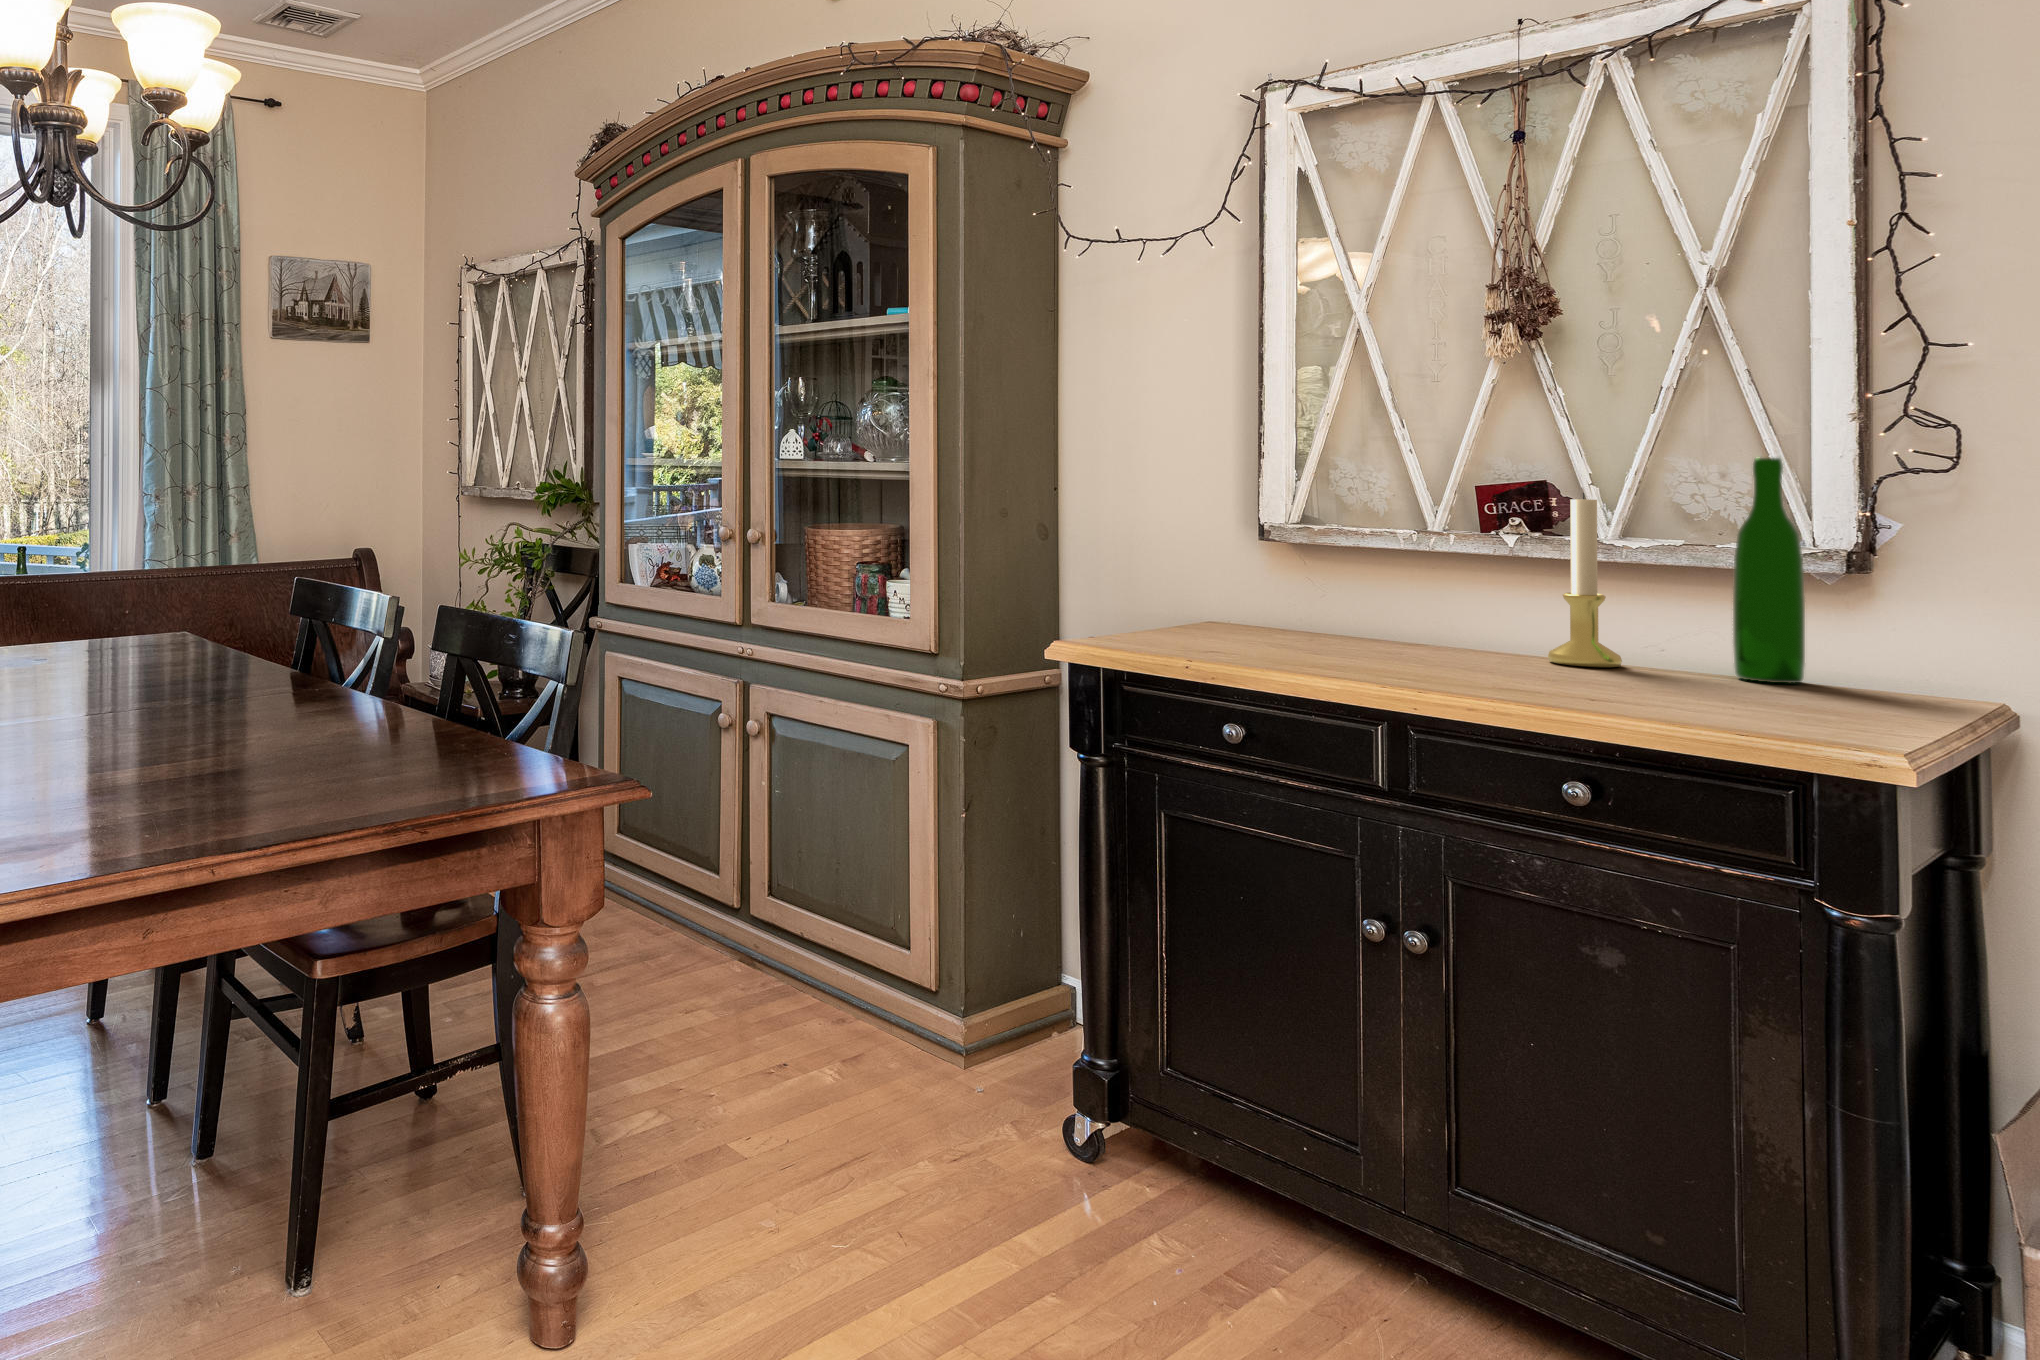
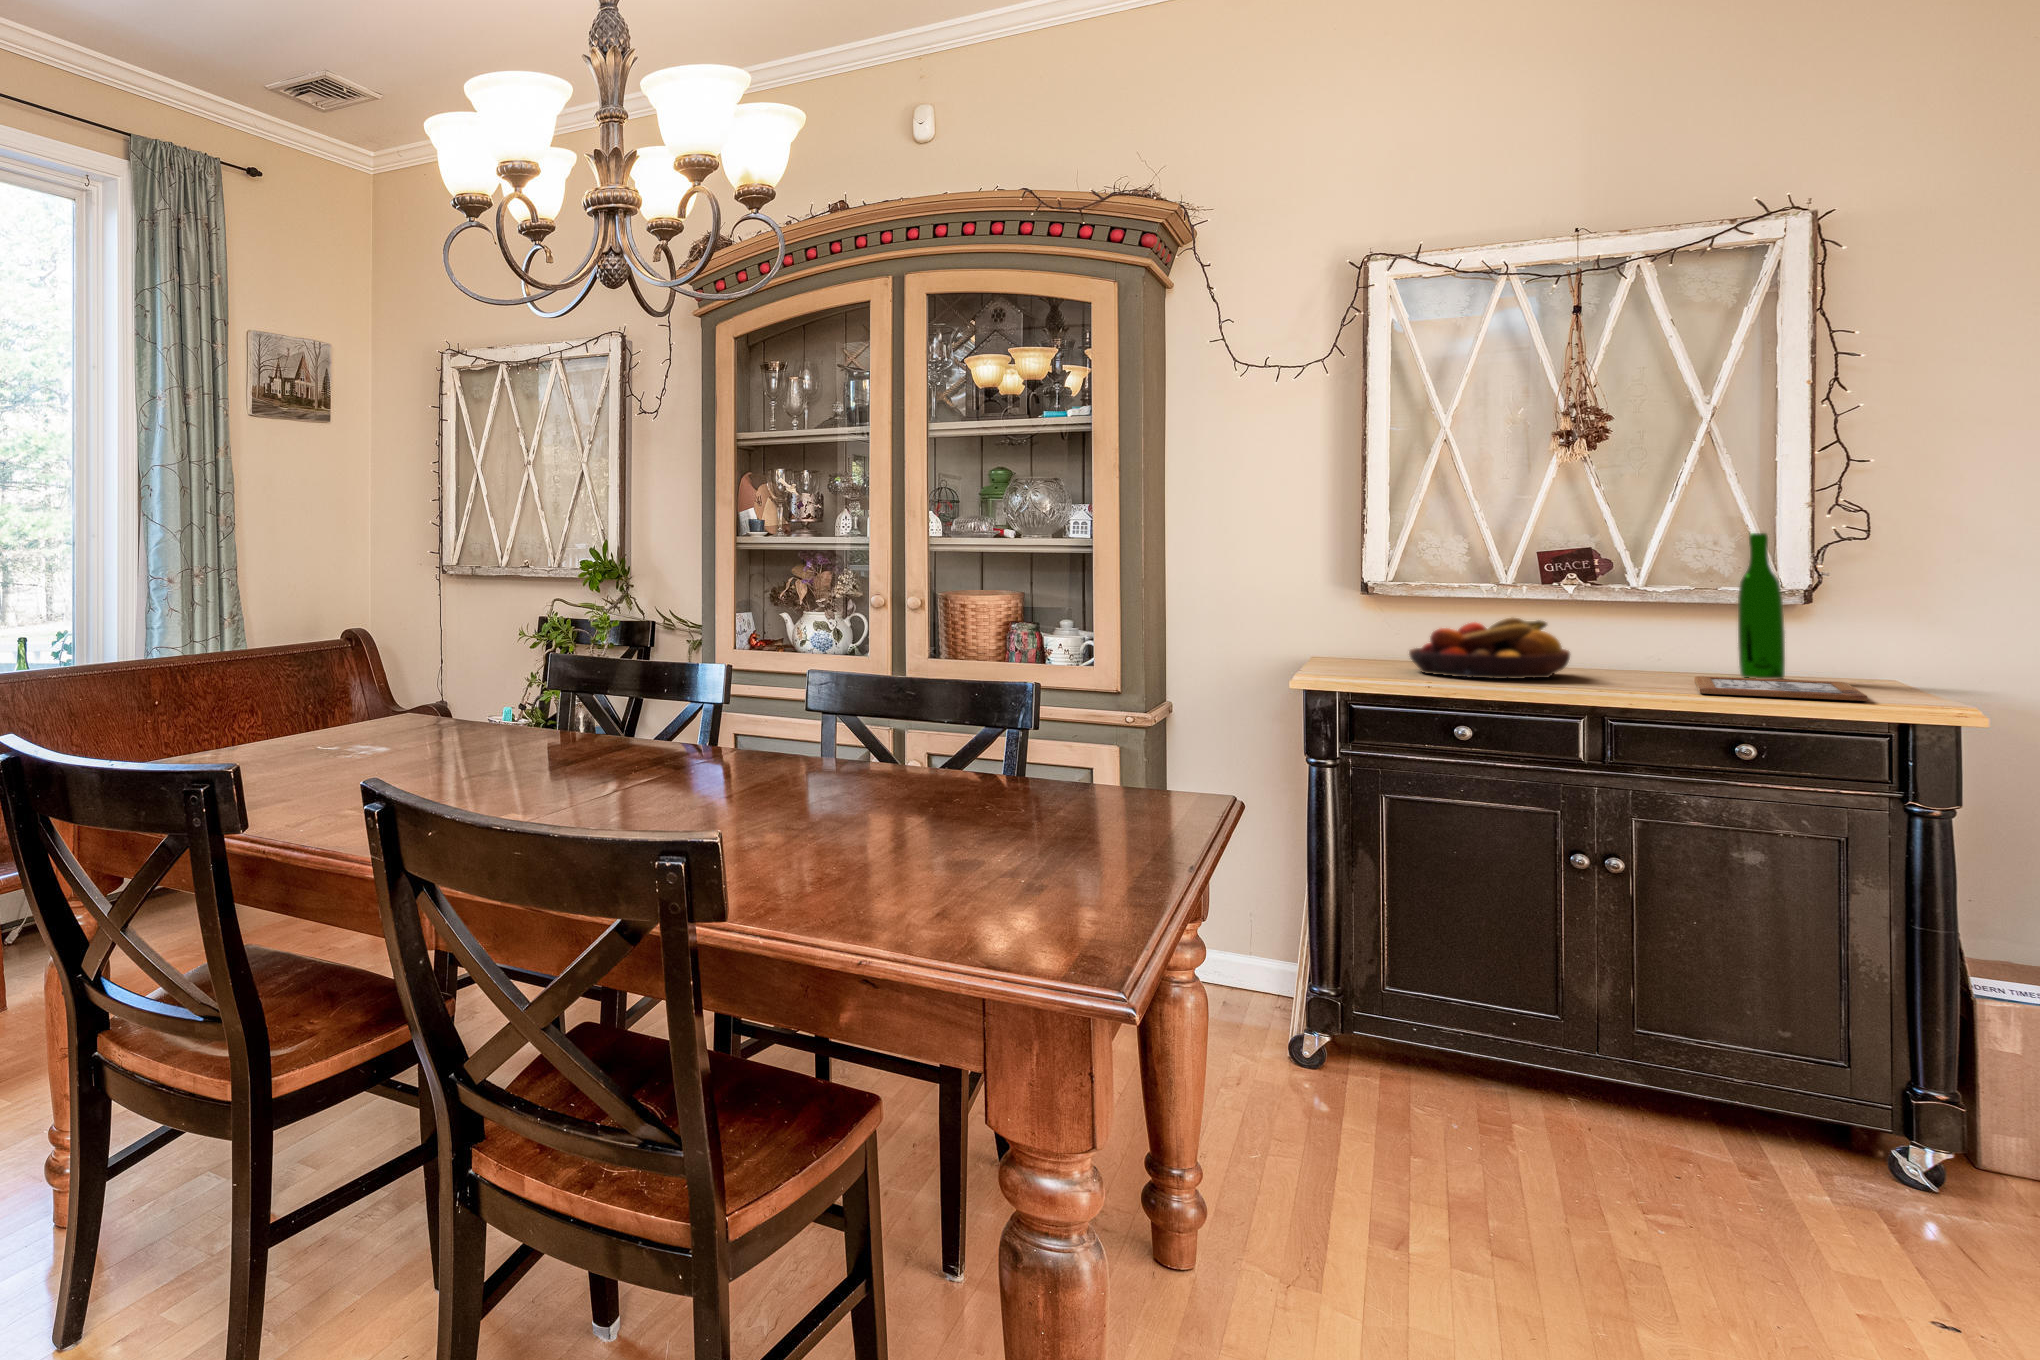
candle holder: present [1548,493,1622,667] -> none [1614,557,1666,676]
fruit bowl: none [1241,574,1453,660] -> present [1409,618,1570,679]
picture frame: none [1514,671,1847,723] -> present [1694,676,1867,701]

